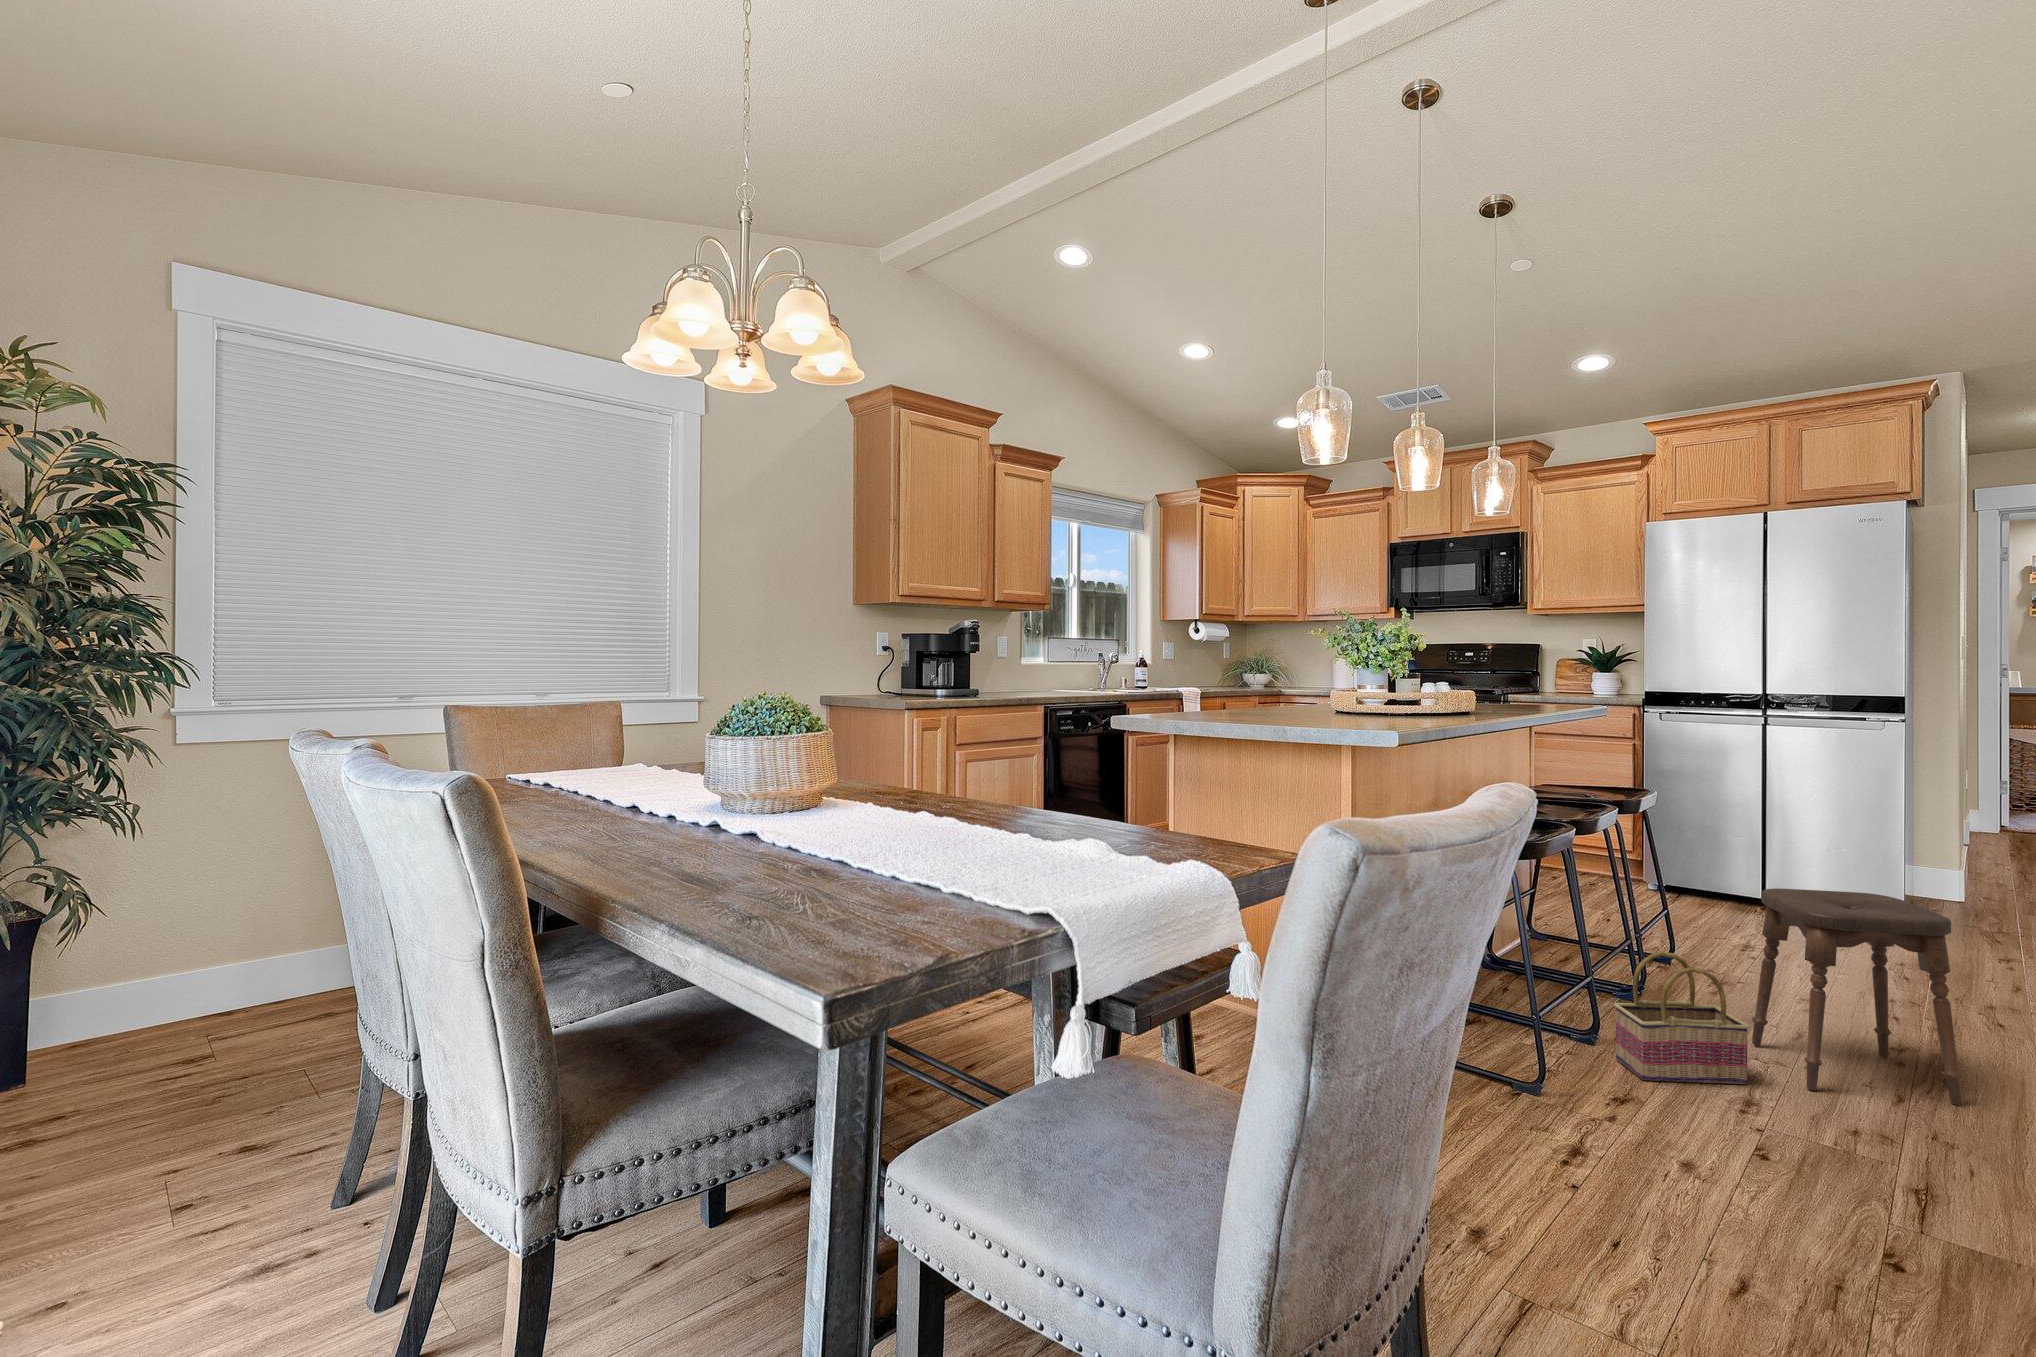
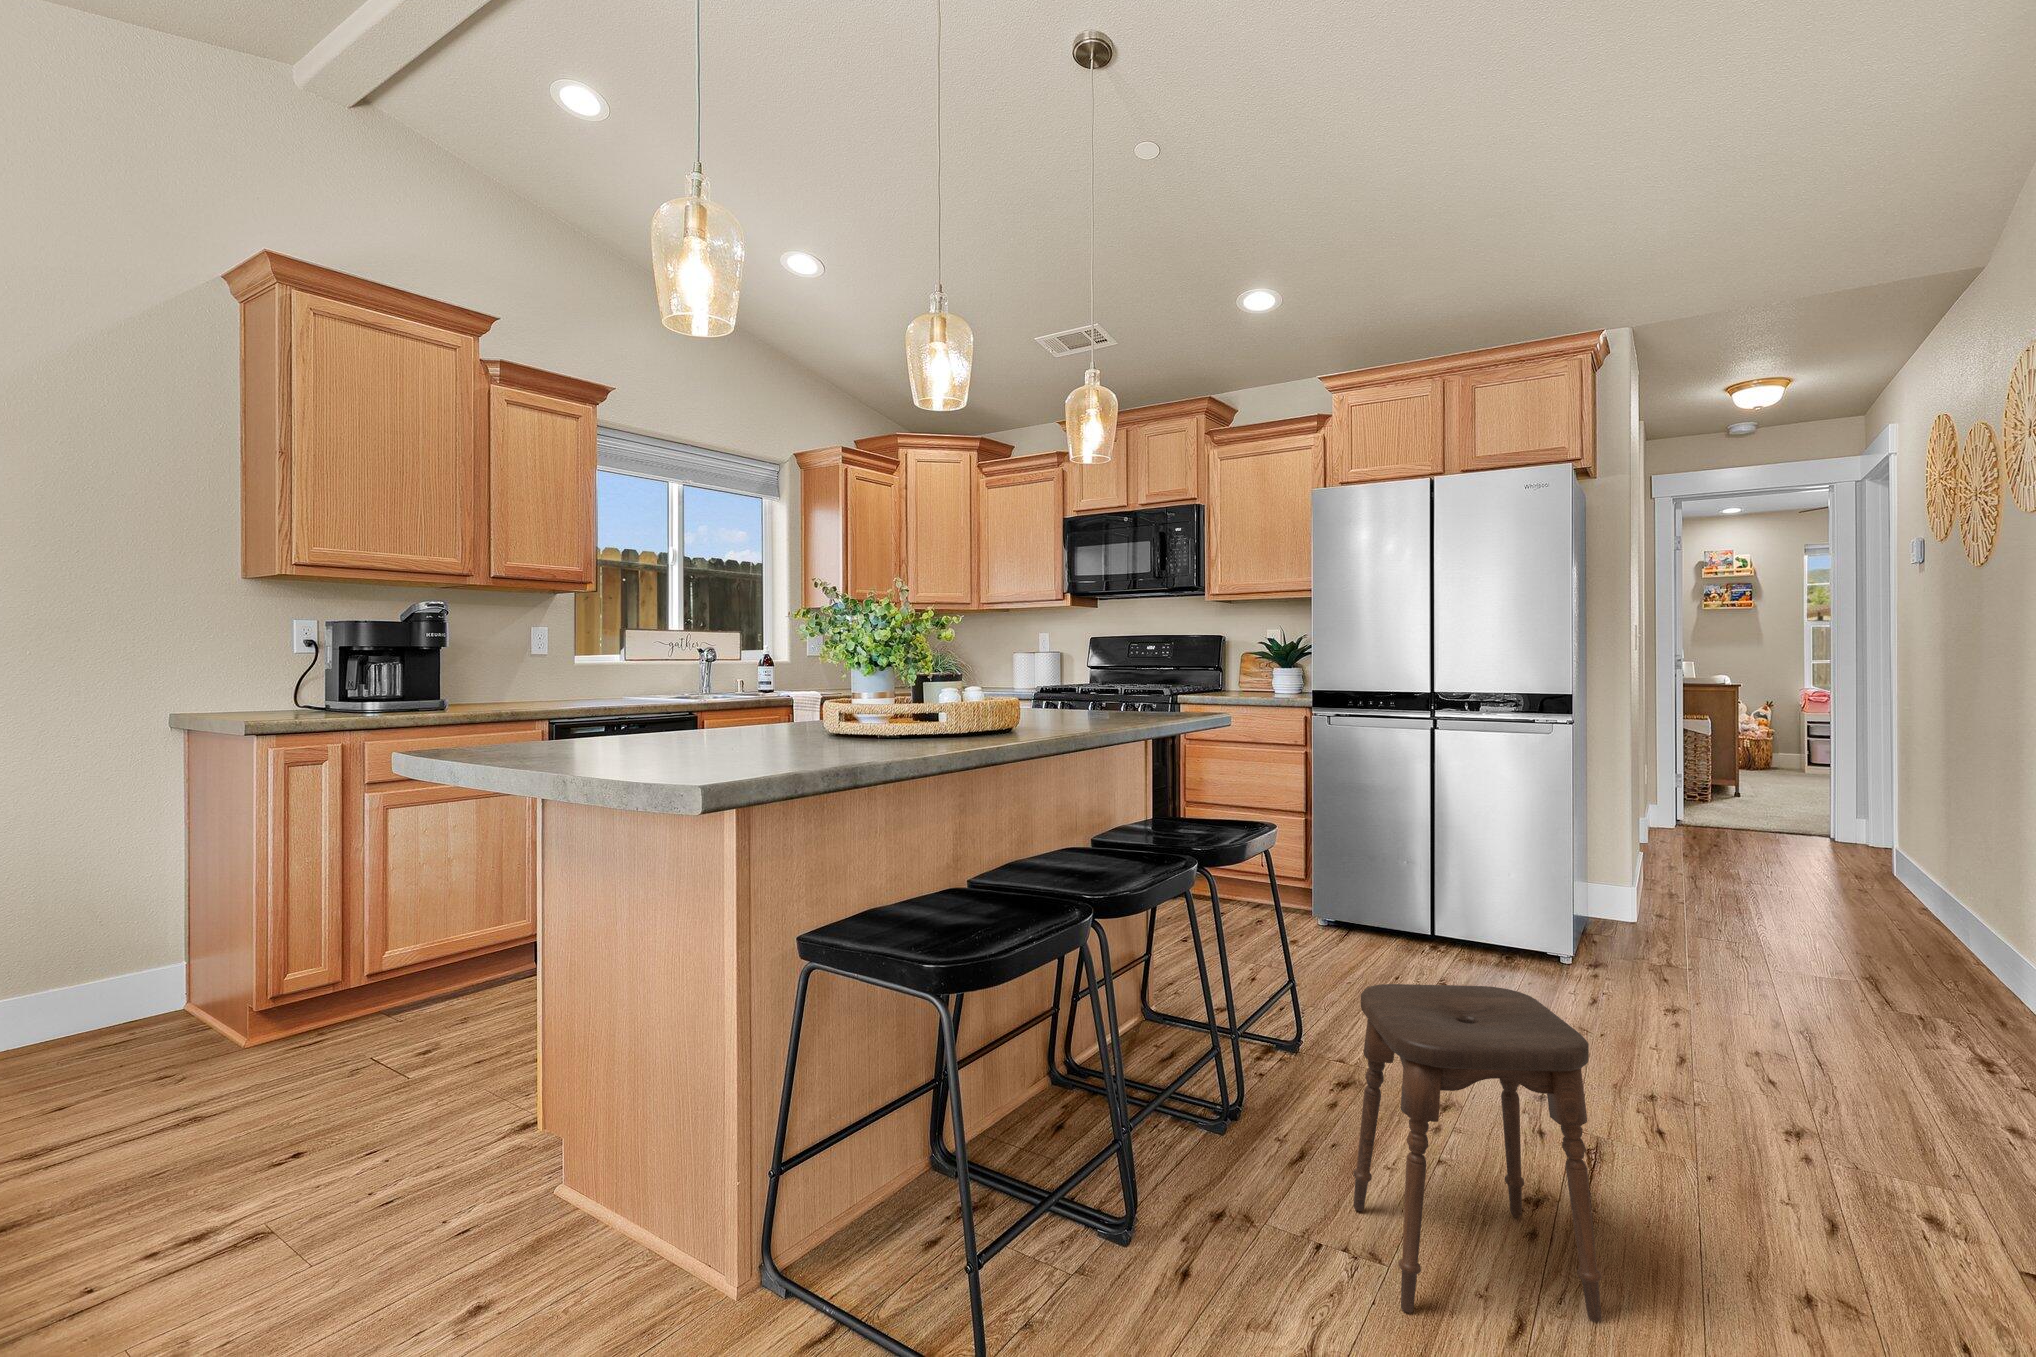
basket: present [1614,951,1750,1084] -> none [1150,1099,1324,1318]

